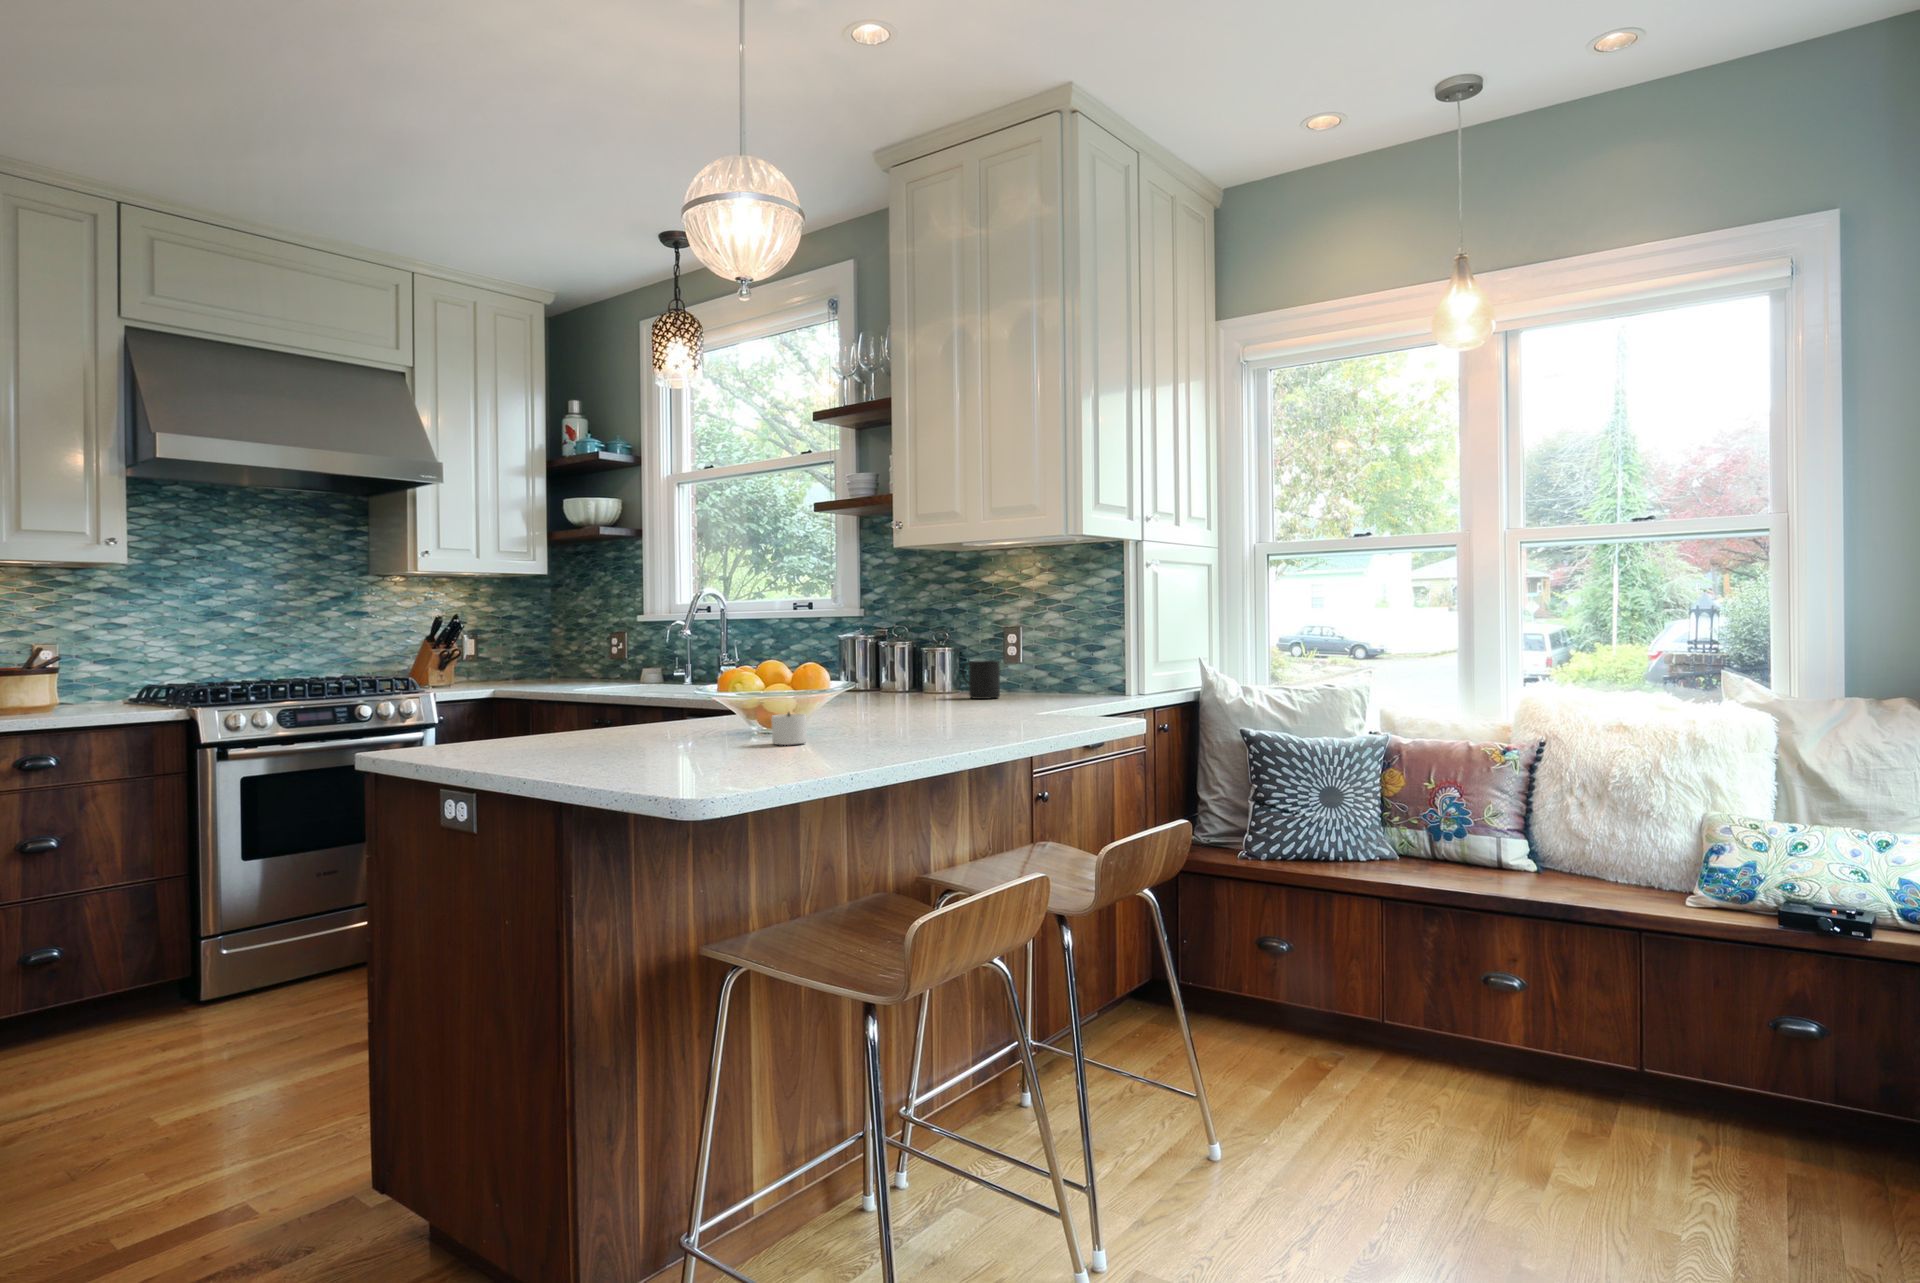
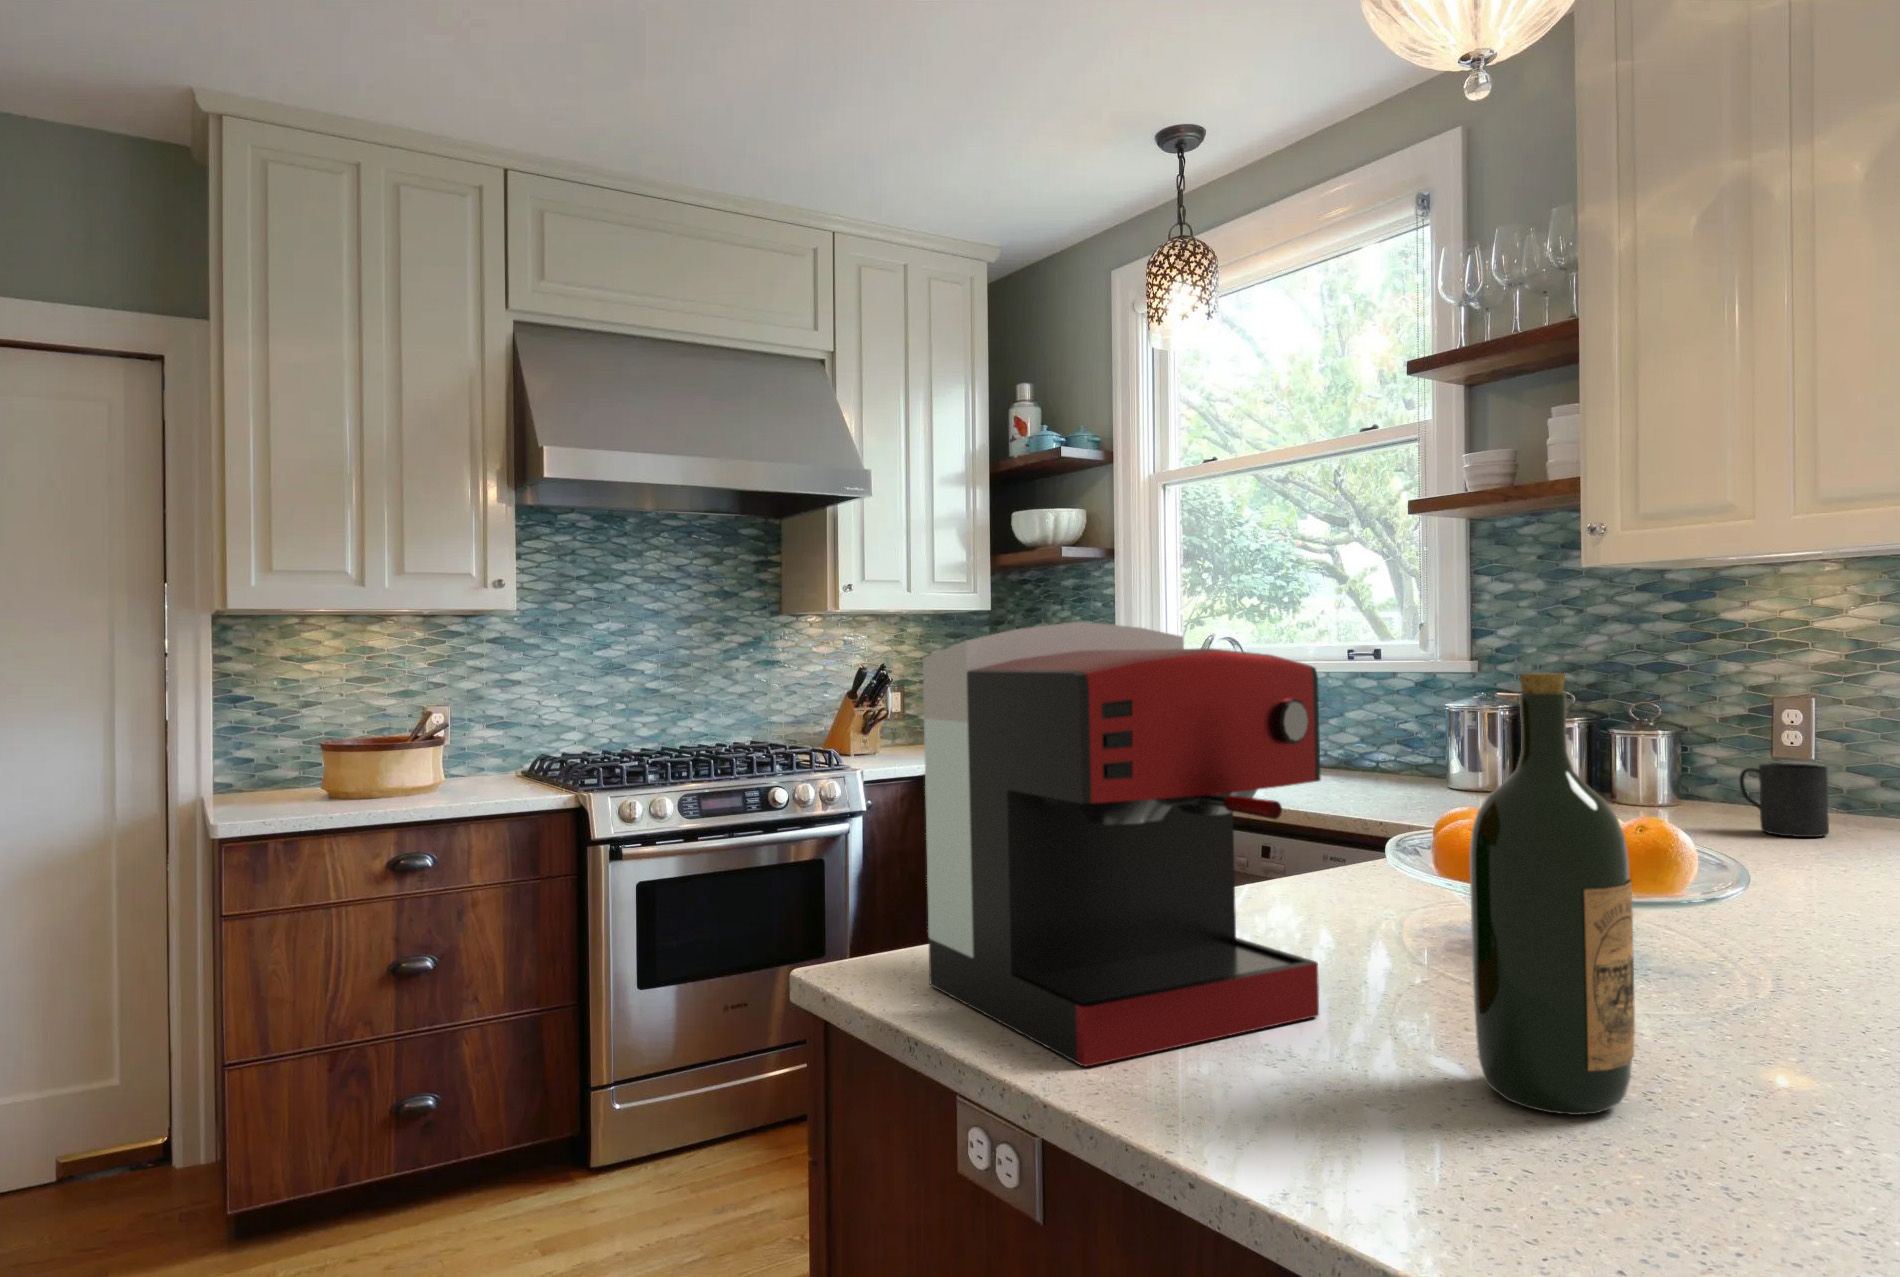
coffee maker: none [438,565,634,761] -> present [923,622,1321,1066]
wine bottle: none [672,585,733,758] -> present [1470,673,1635,1115]
candle: present [772,712,807,745] -> none [1639,955,1786,1042]

